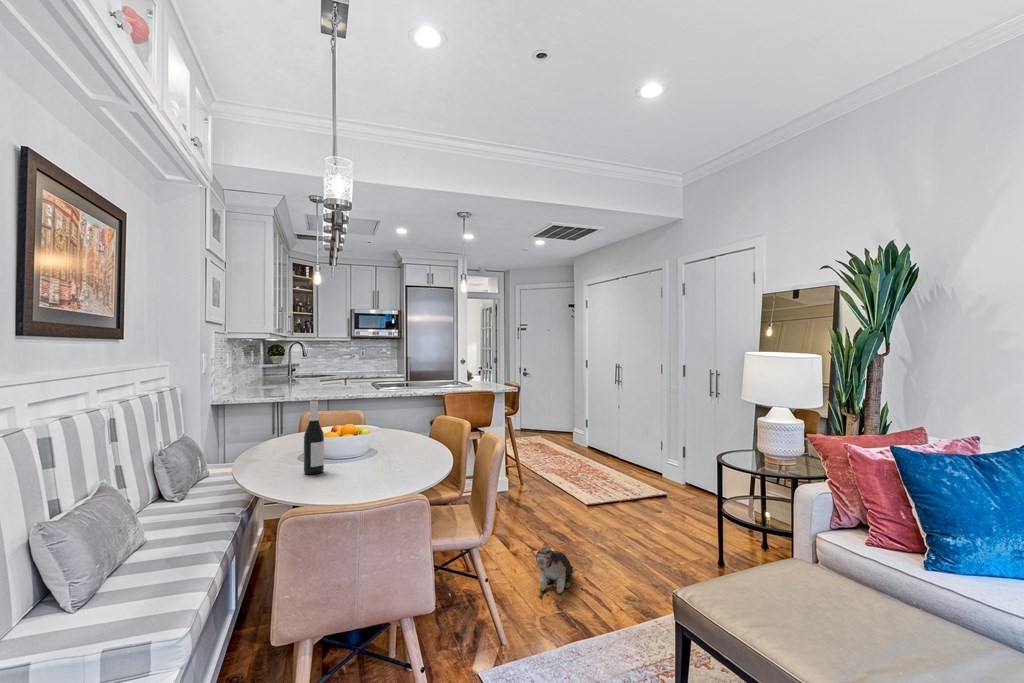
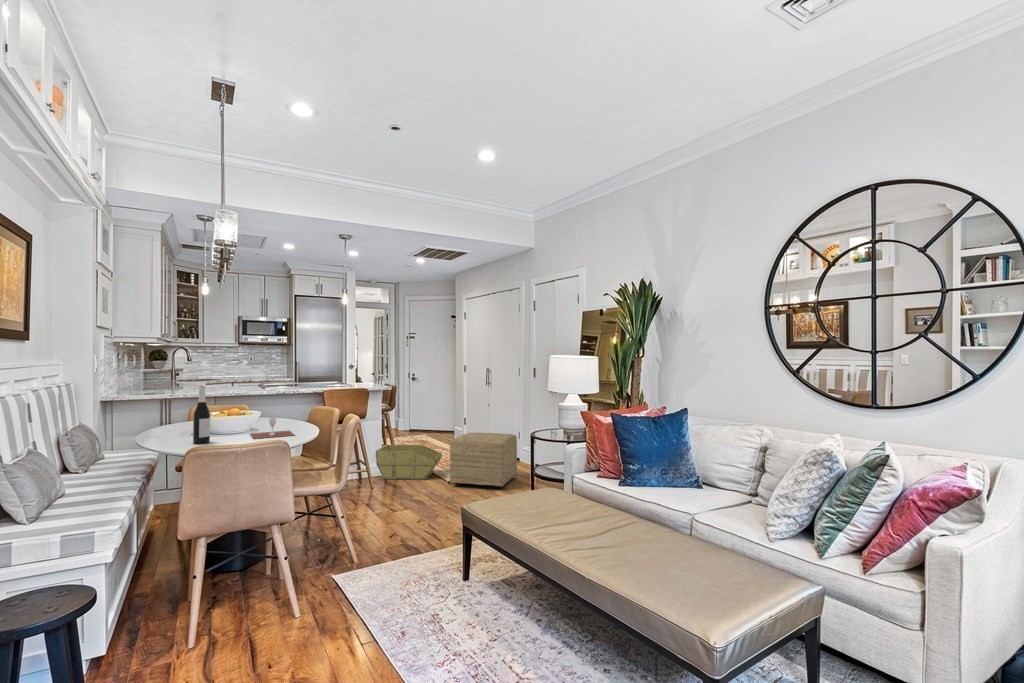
wine glass: none [371,438,427,468] -> present [251,417,294,439]
ottoman: none [590,445,669,518] -> present [450,432,517,488]
storage bin: none [500,454,575,499] -> present [376,445,442,480]
plush toy: present [532,547,573,593] -> none [383,502,422,537]

